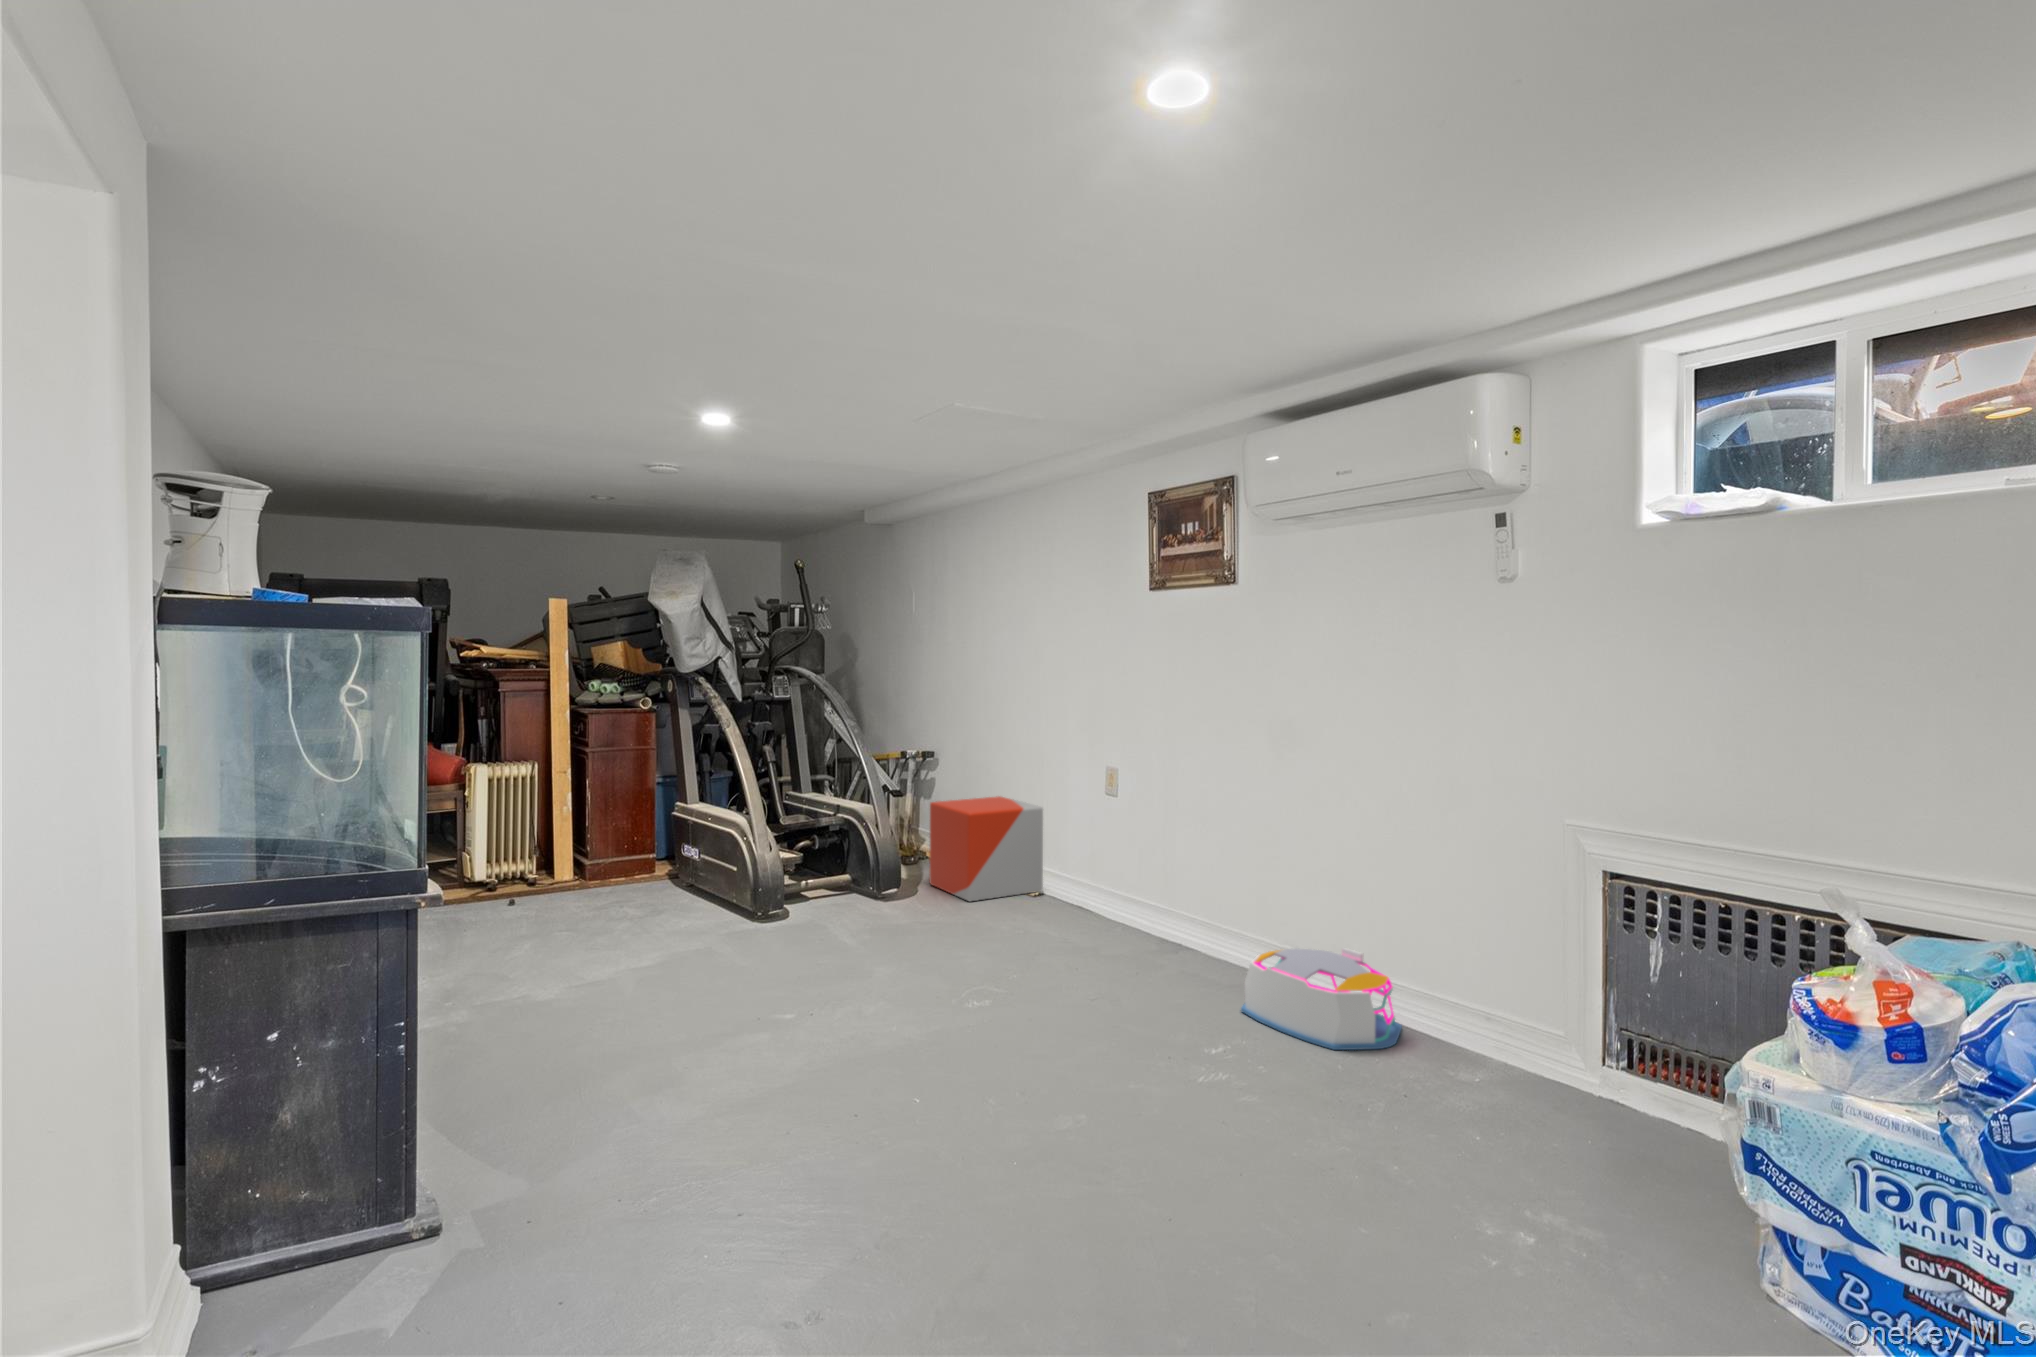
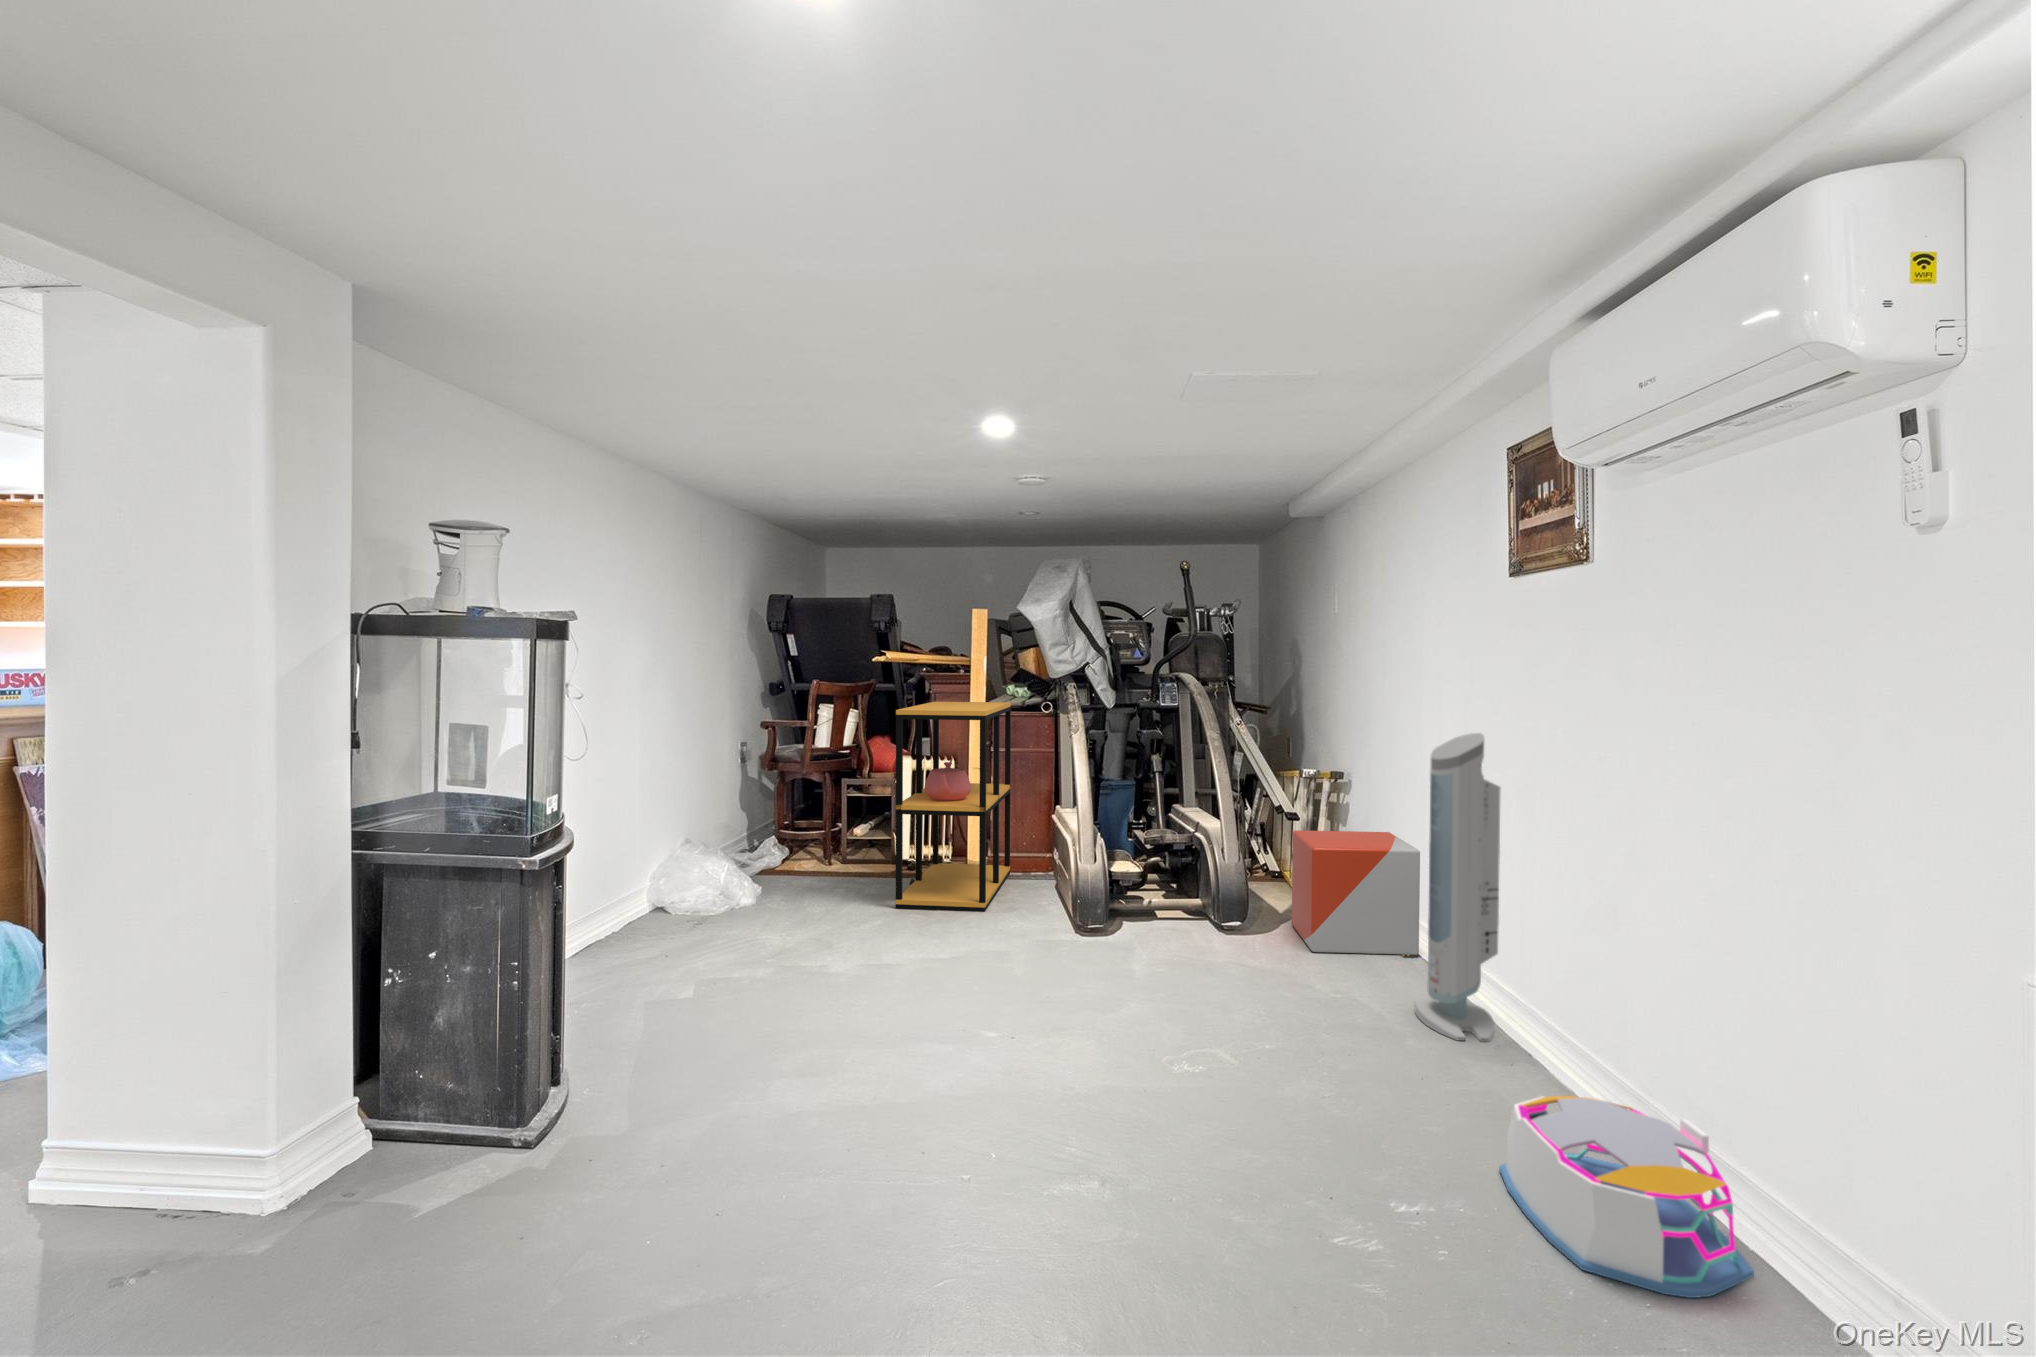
shelving unit: none [522,699,639,929] -> present [896,702,1011,912]
air purifier: none [1080,709,1150,942] -> present [1415,733,1501,1042]

